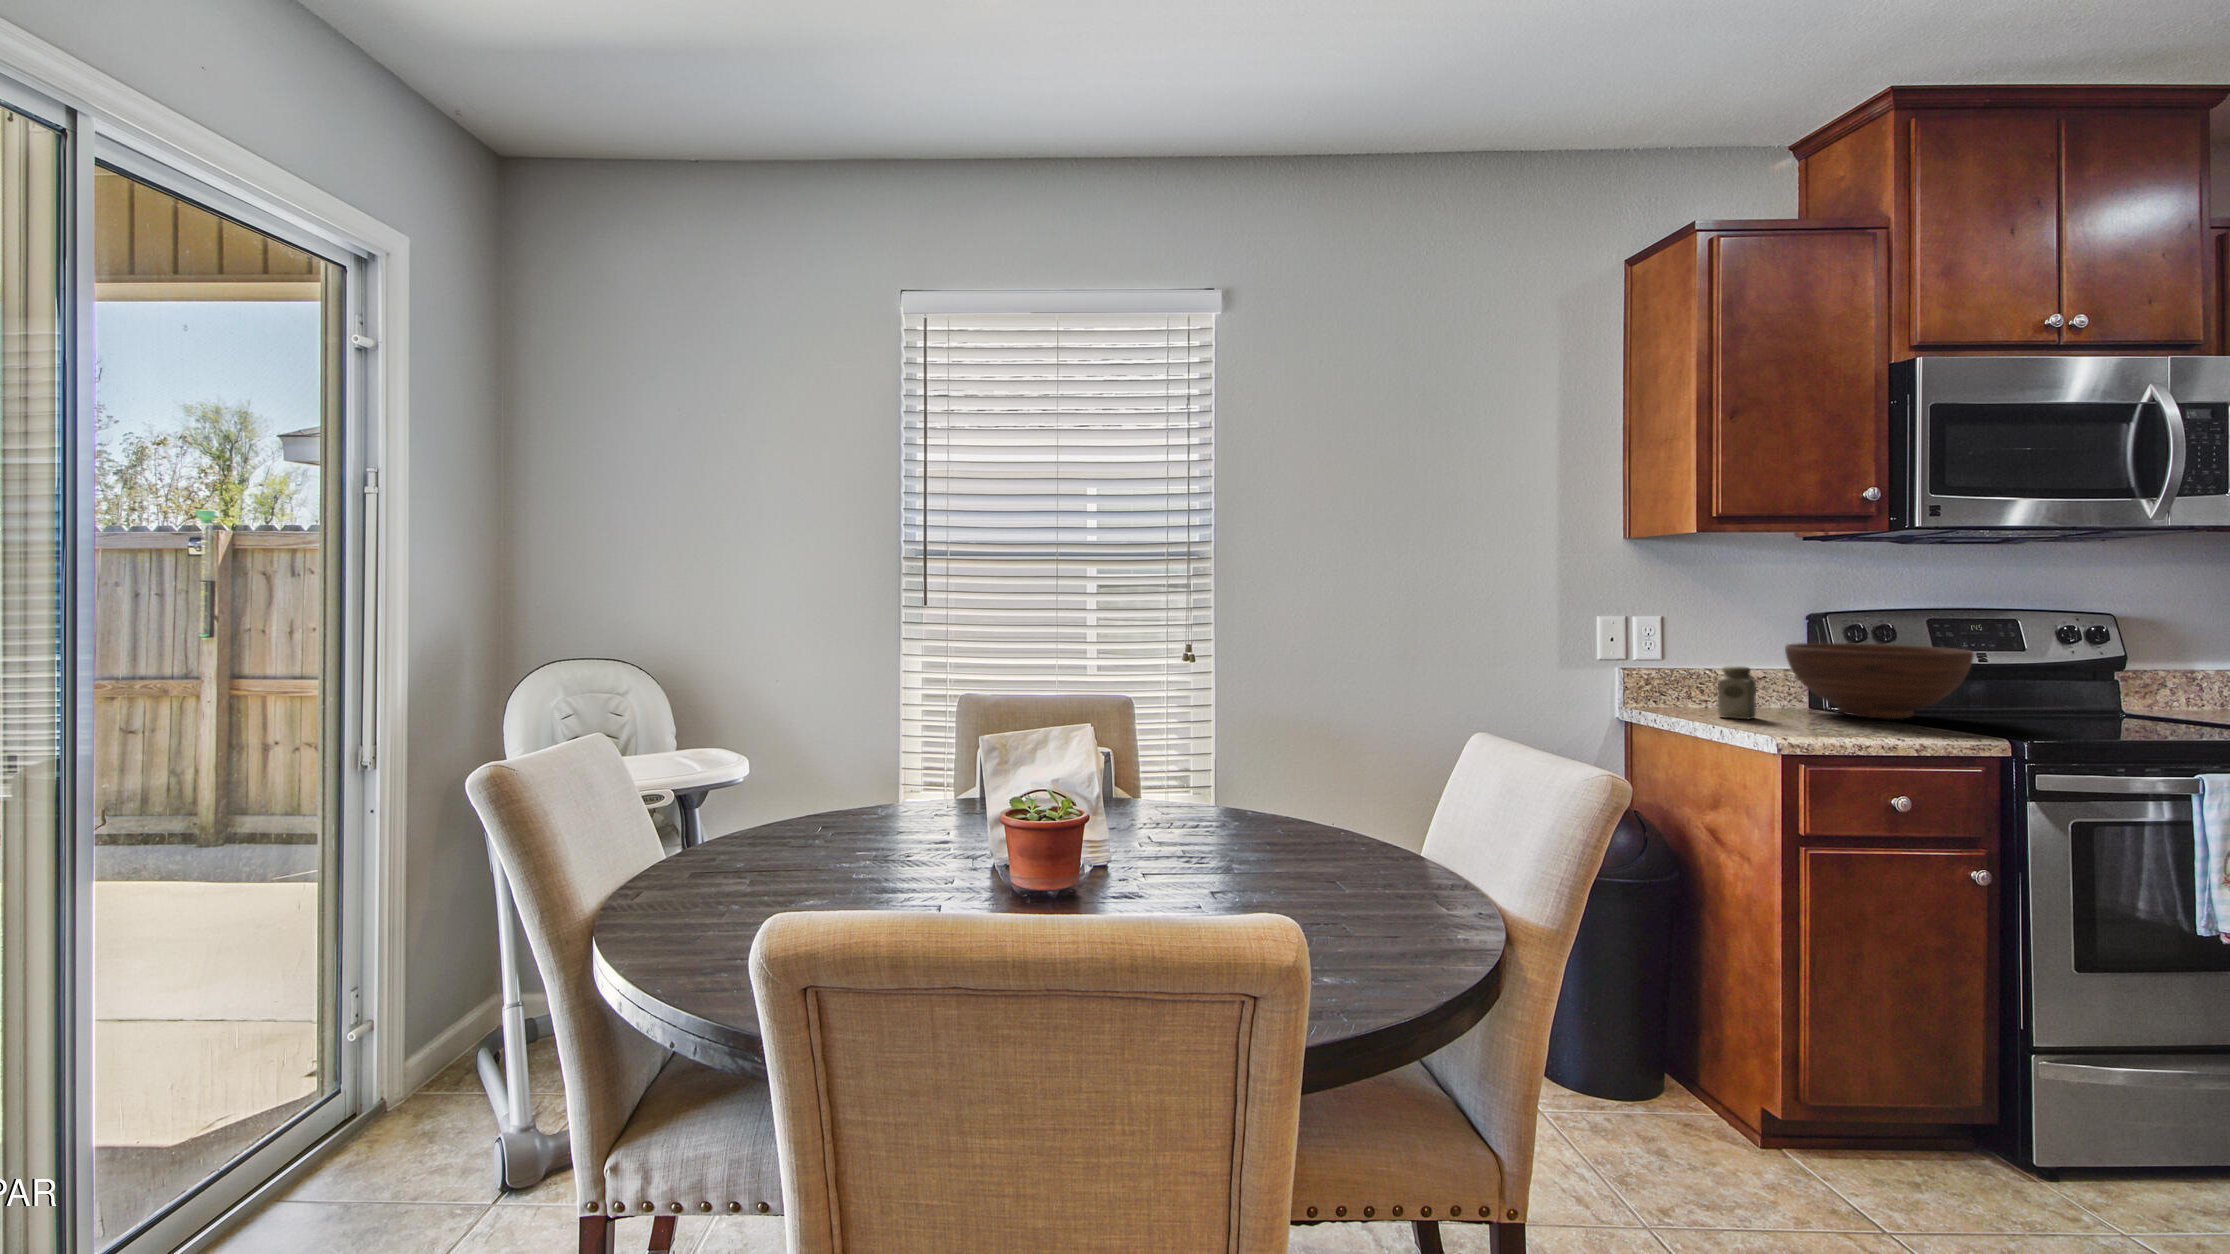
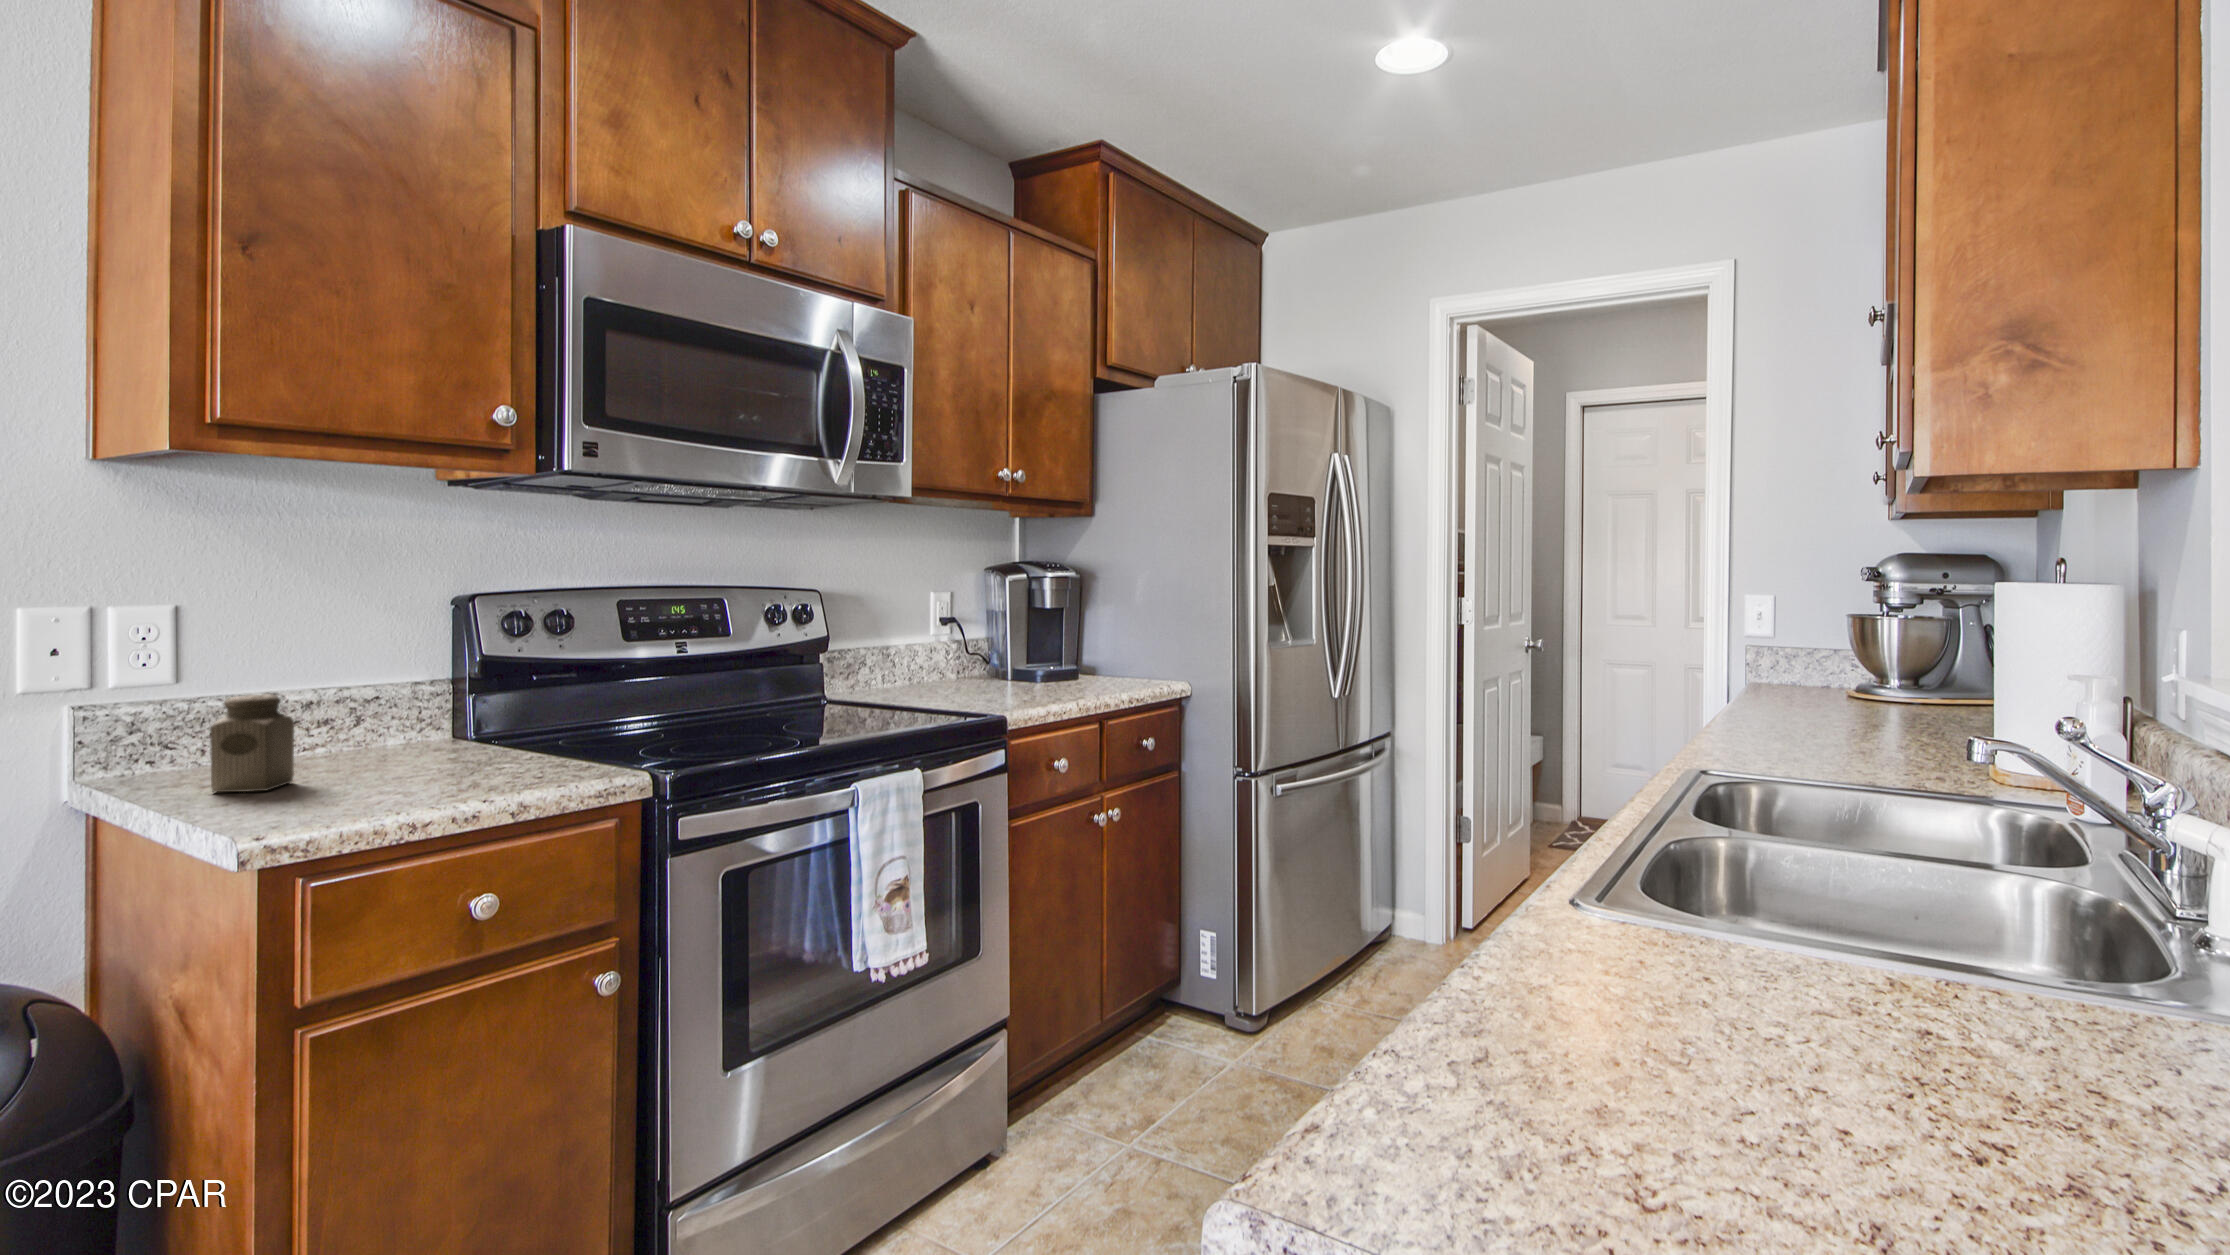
fruit bowl: present [1785,643,1973,719] -> none [381,640,642,754]

